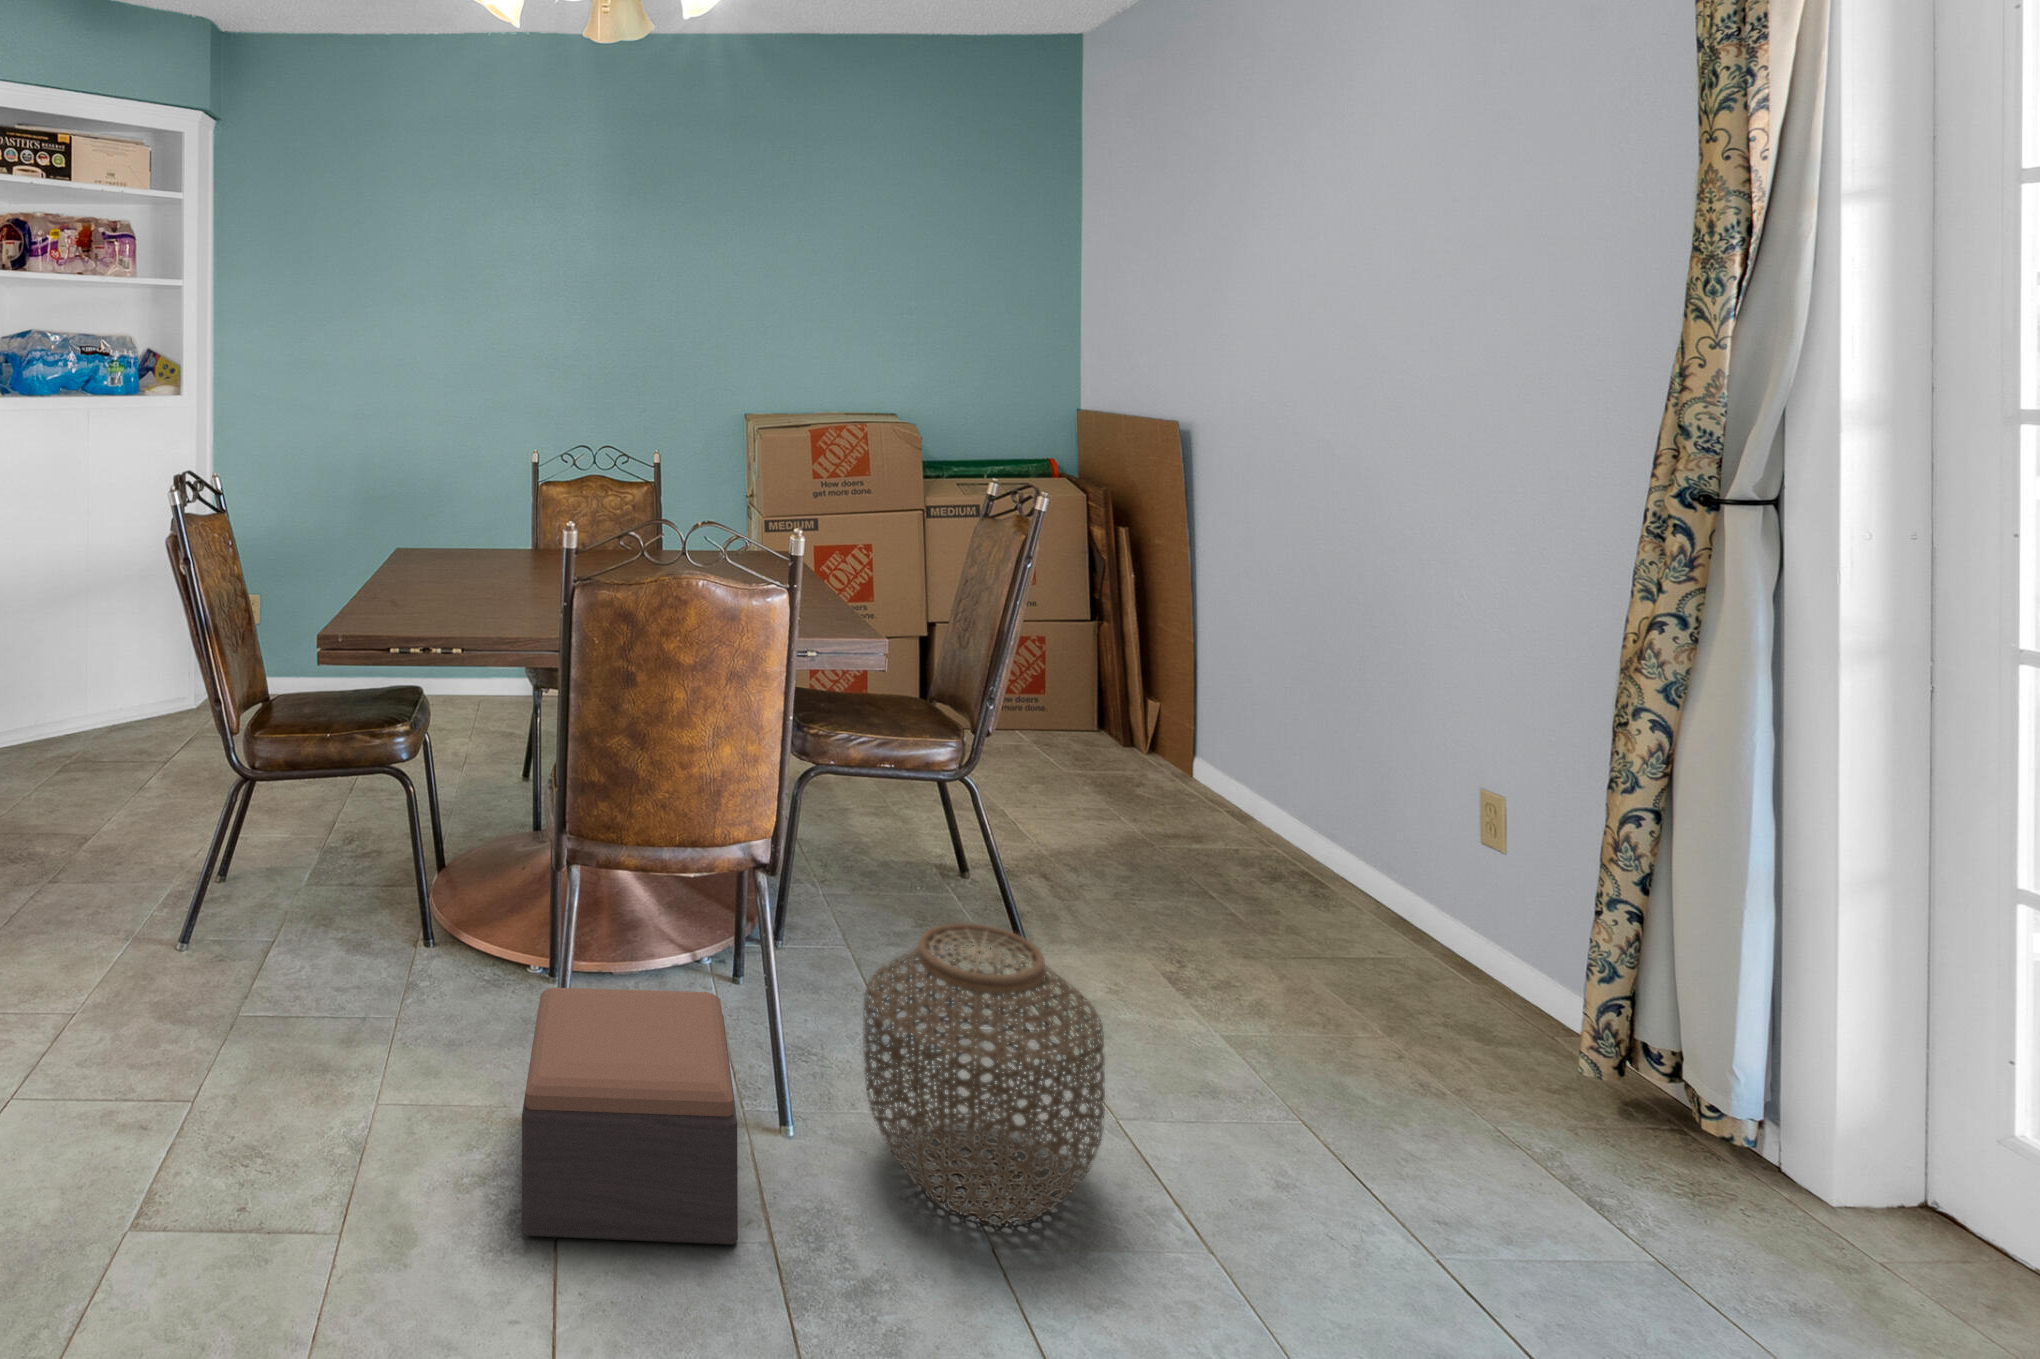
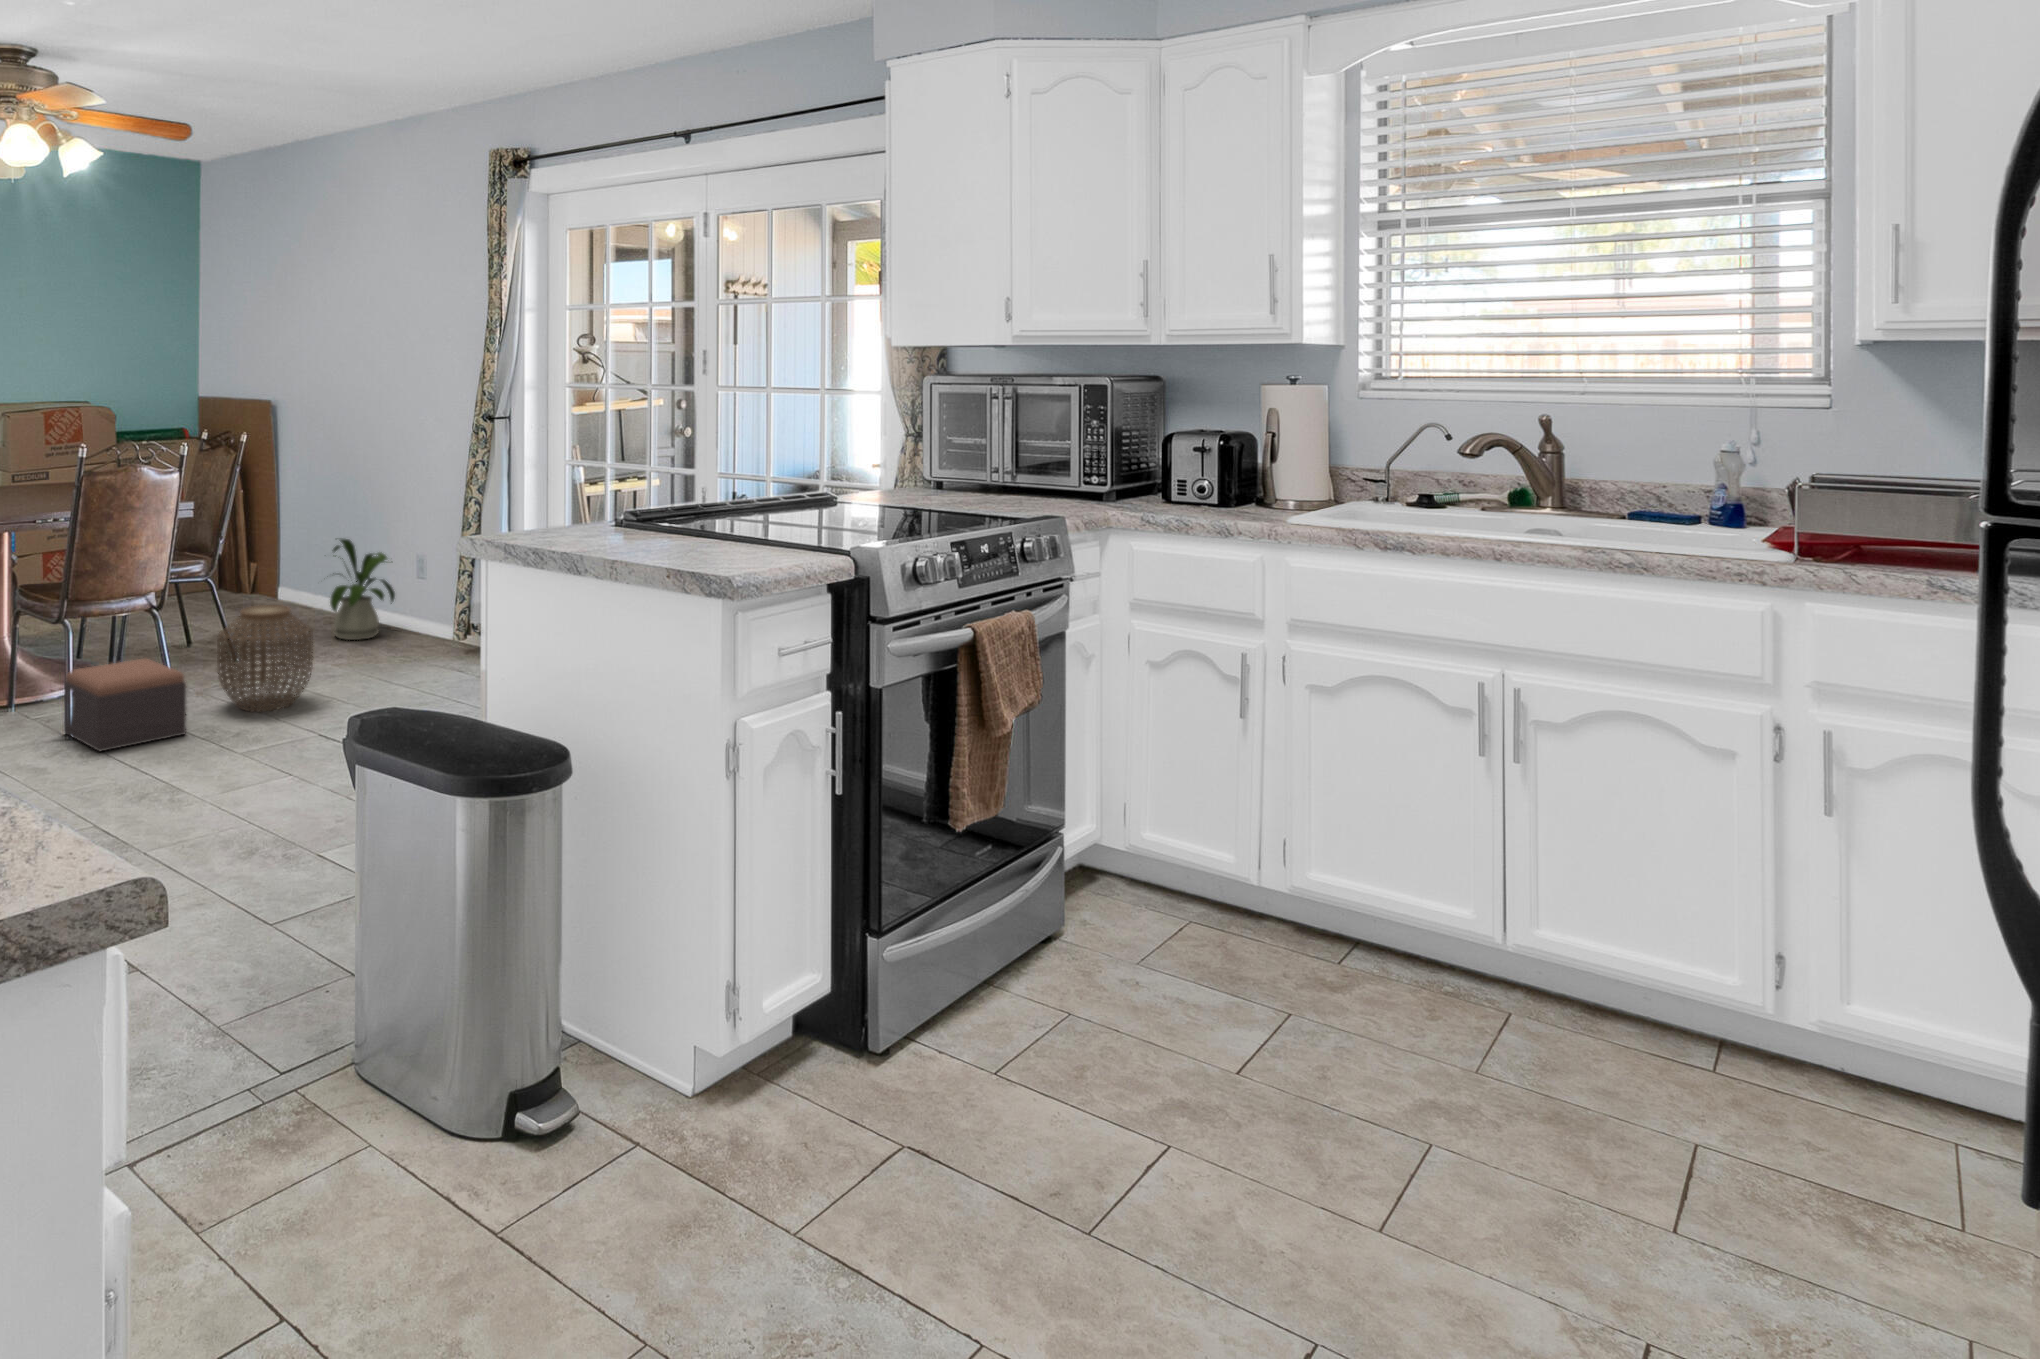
house plant: none [1216,731,1415,965] -> present [330,539,395,640]

